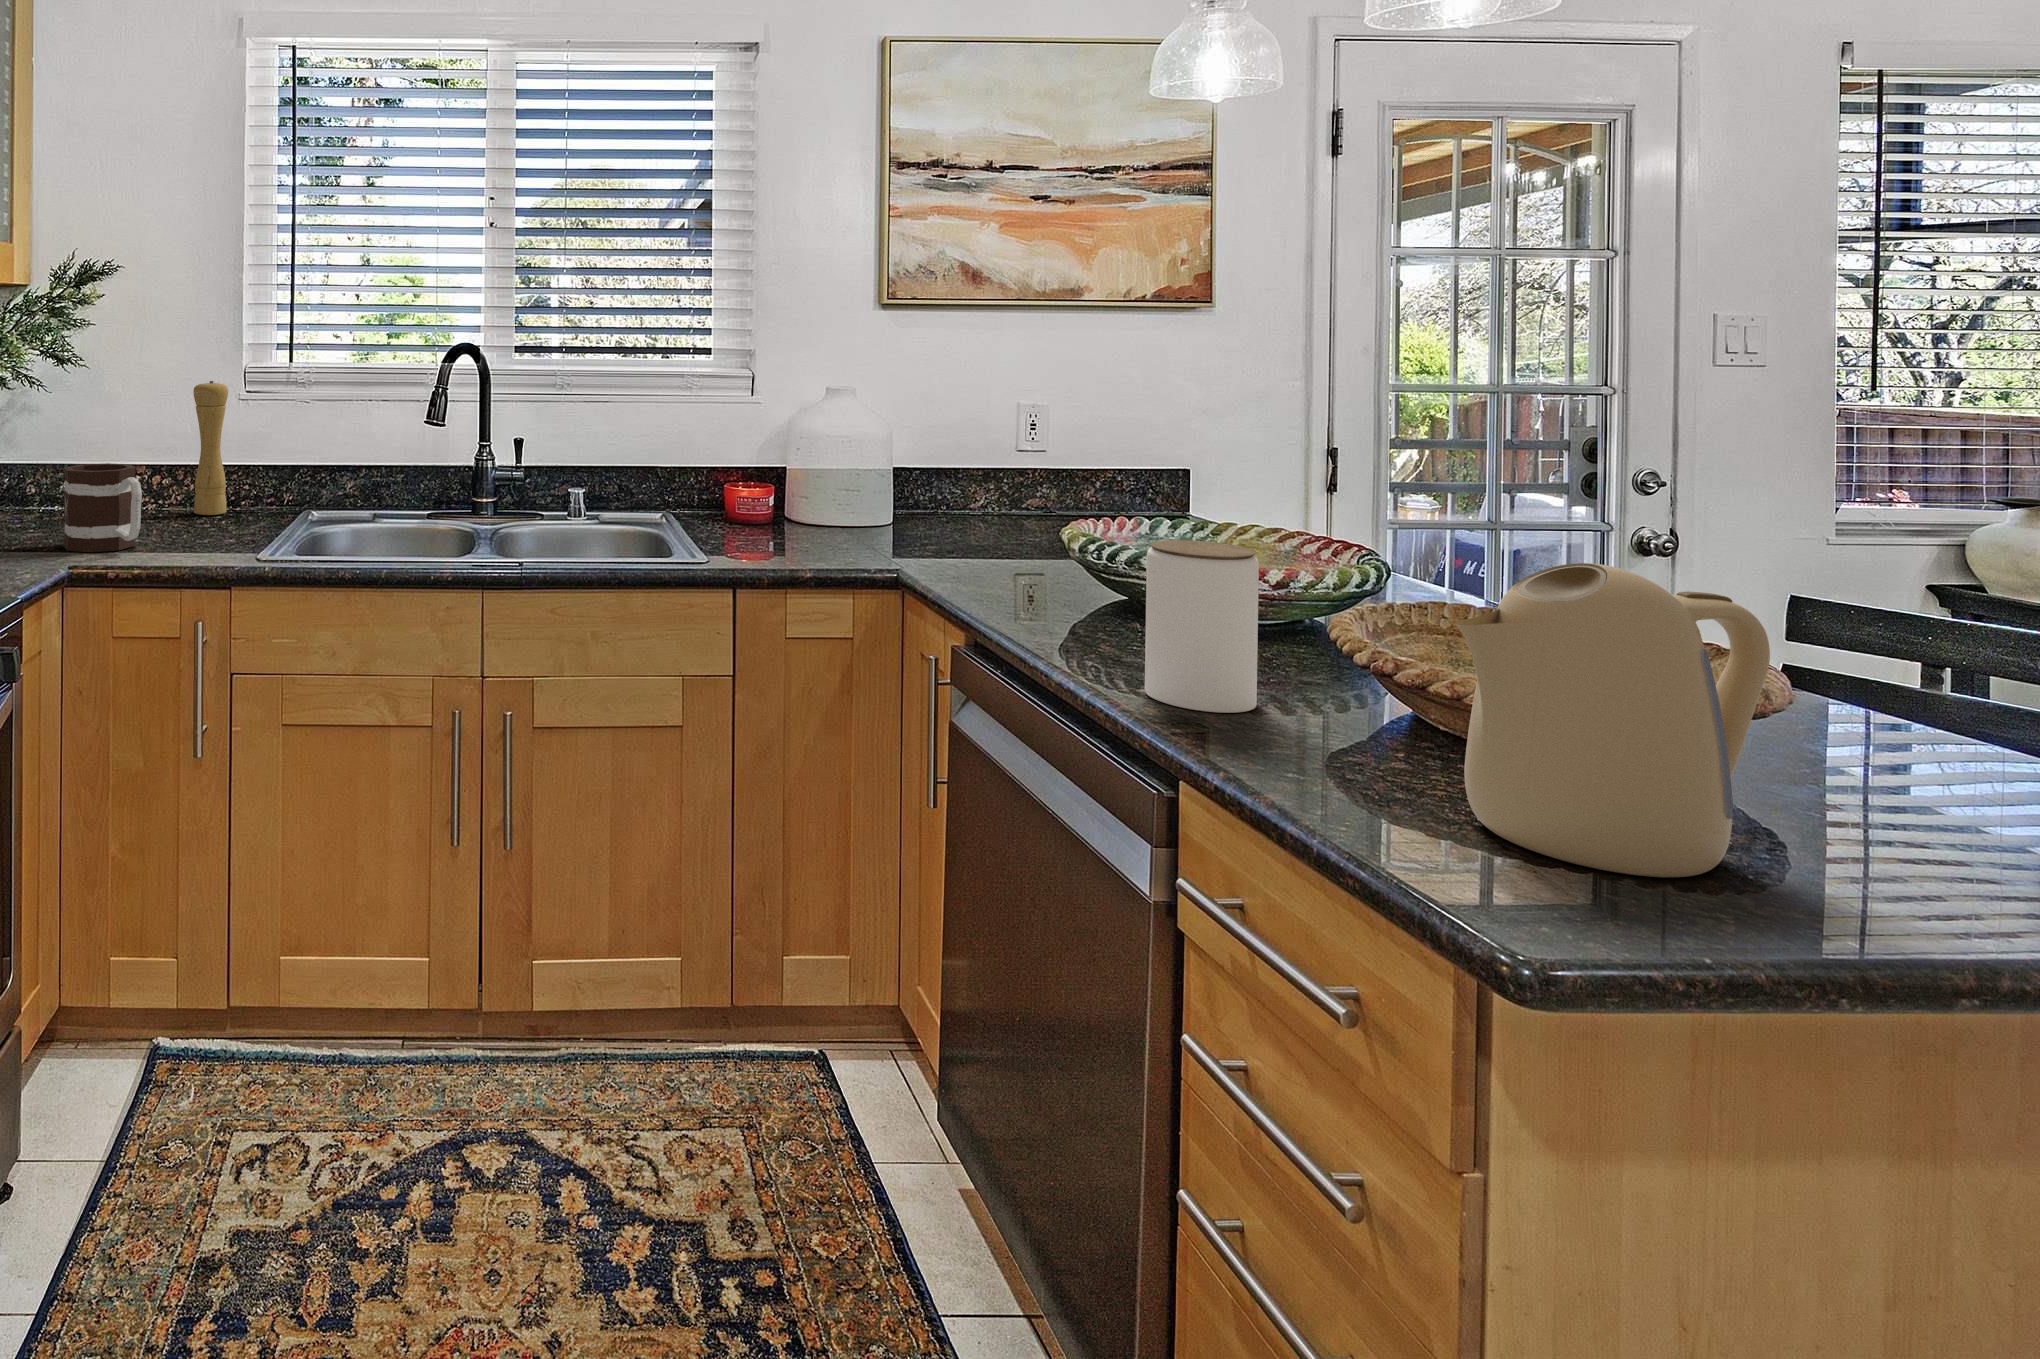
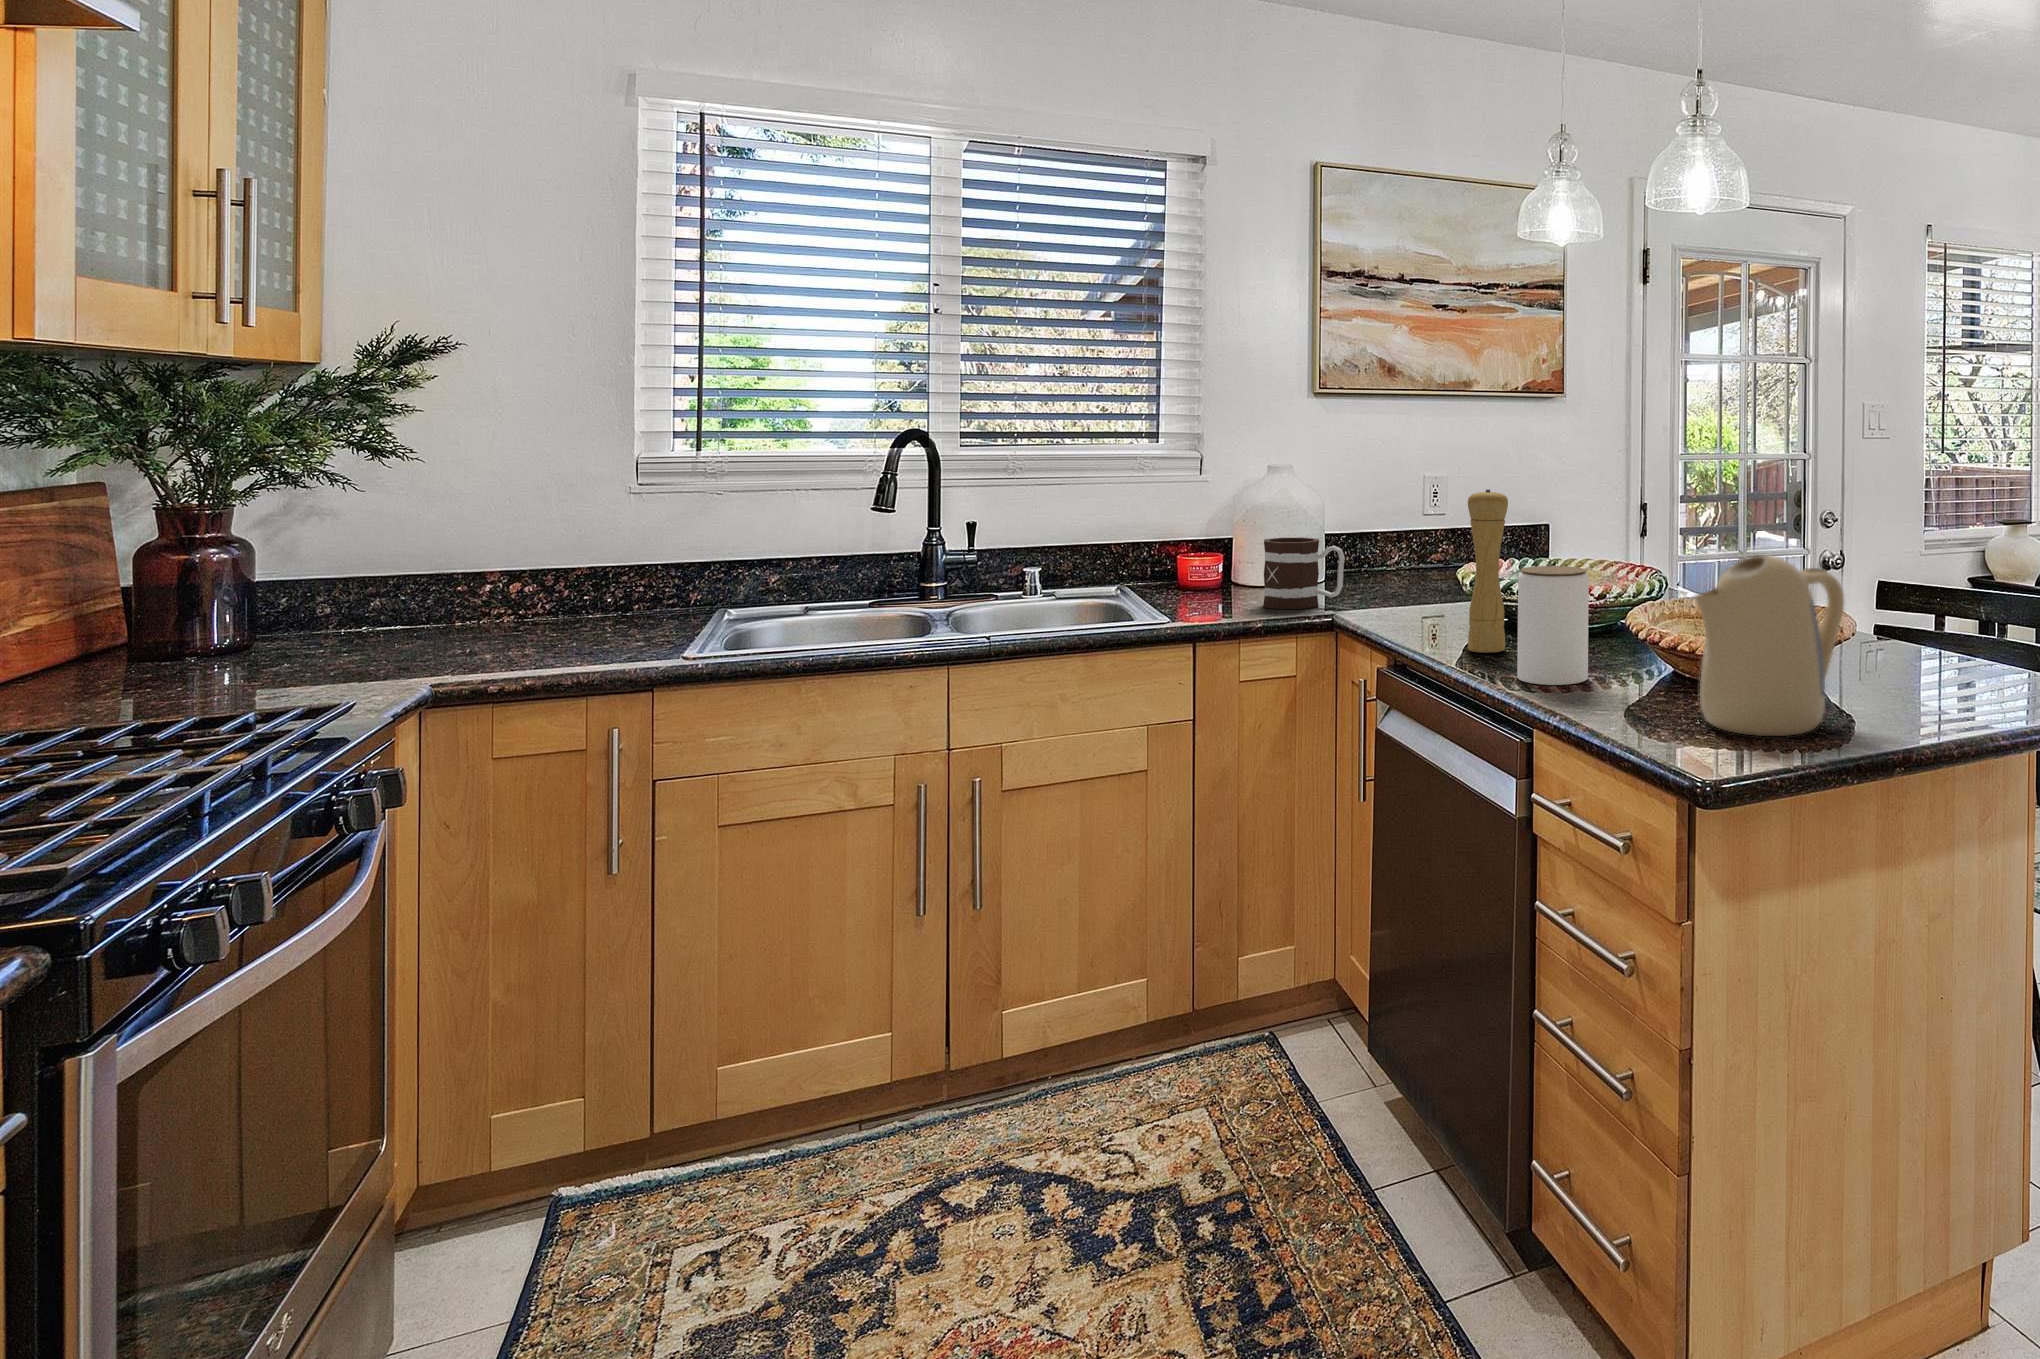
pepper mill: present [193,381,228,515] -> present [1468,489,1508,653]
mug: present [63,463,142,552] -> present [1263,537,1345,609]

